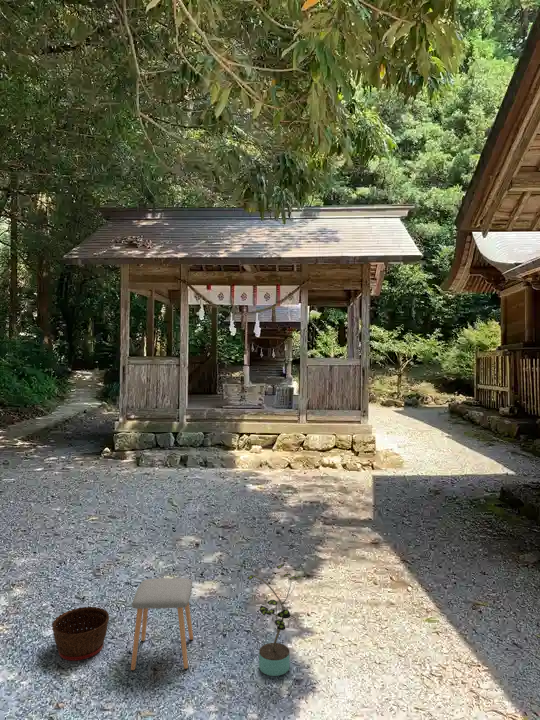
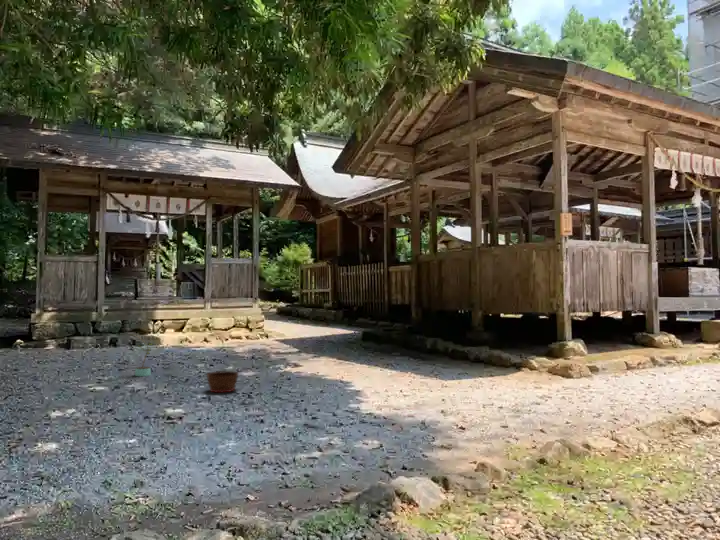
potted plant: present [247,564,301,676] -> present [135,341,153,376]
stool: present [131,578,193,671] -> none [250,348,289,390]

